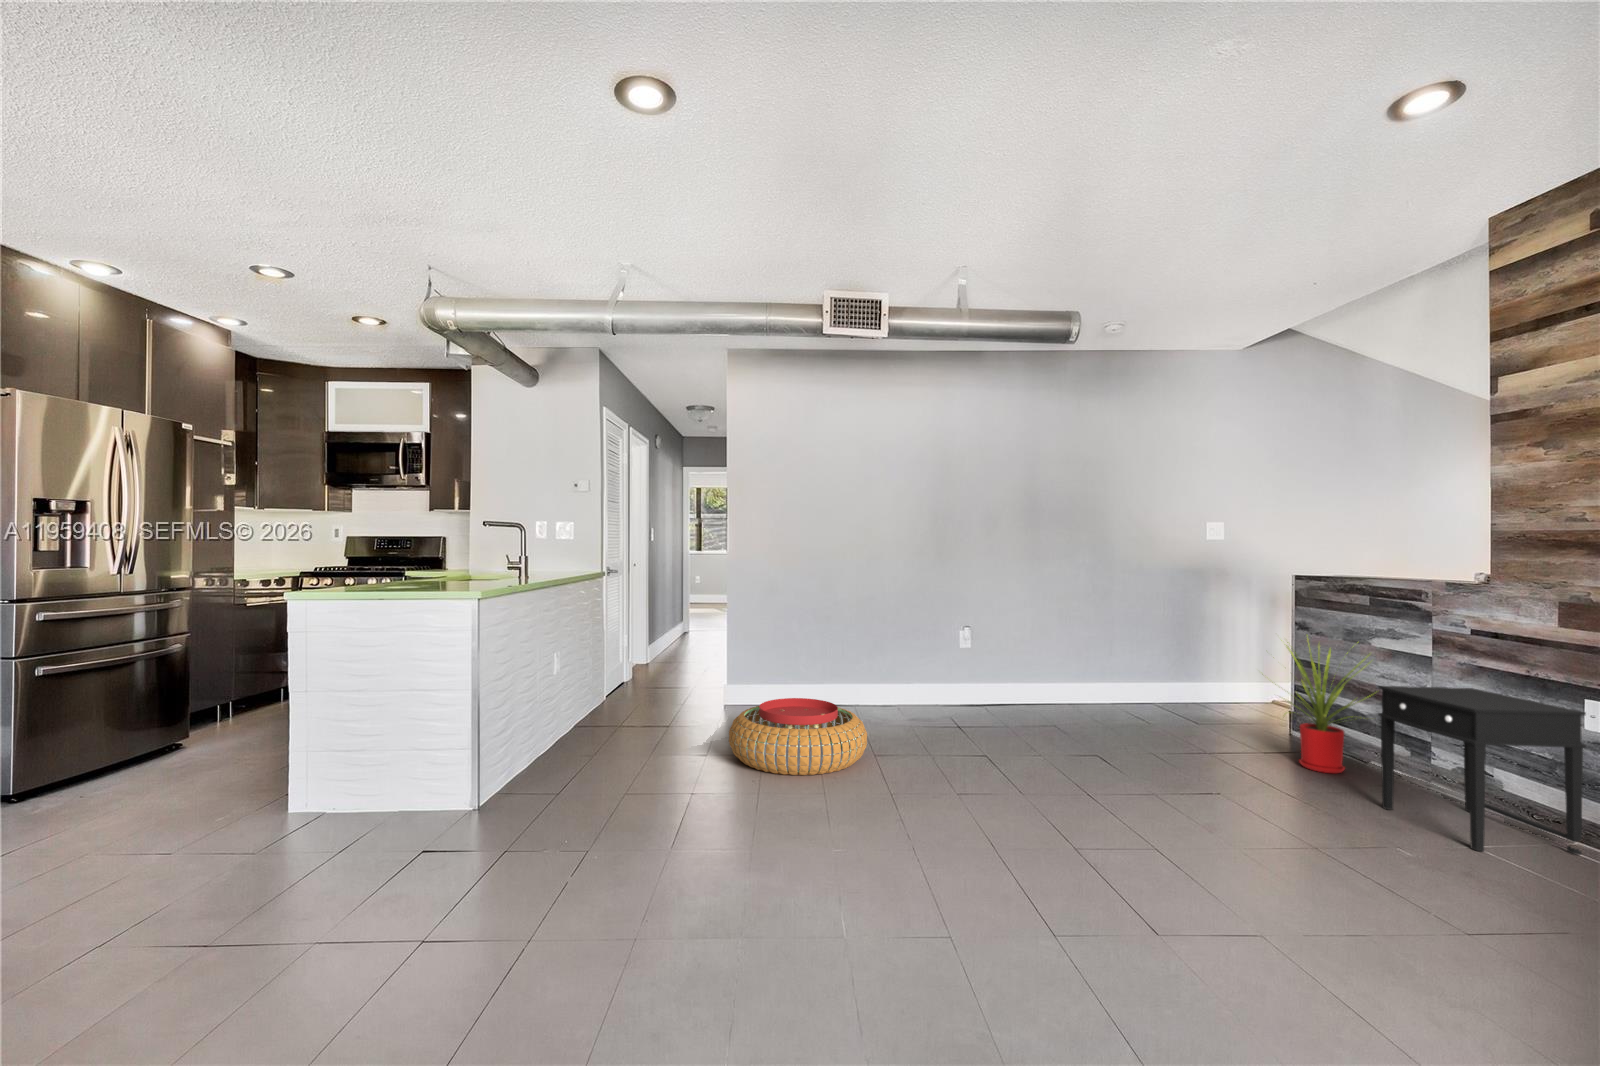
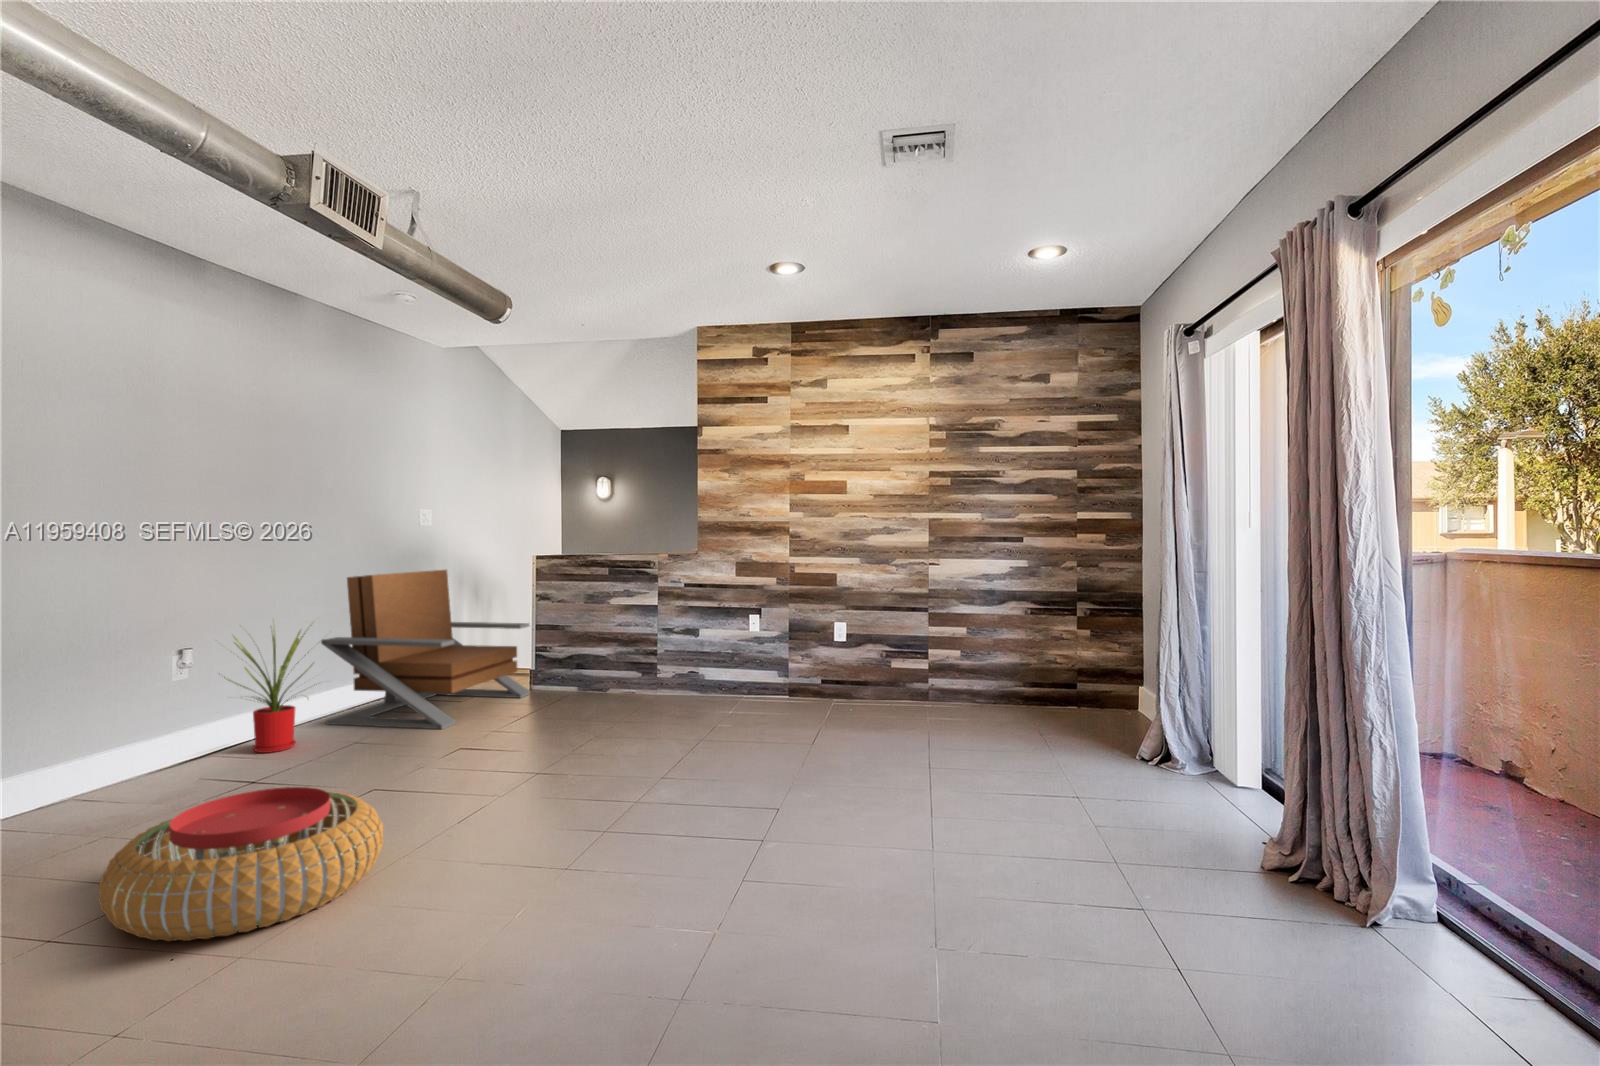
lounge chair: none [1068,583,1276,737] -> present [321,570,530,729]
house plant: present [1285,642,1372,773] -> present [219,625,317,753]
side table: present [1378,686,1586,855] -> none [671,621,754,713]

